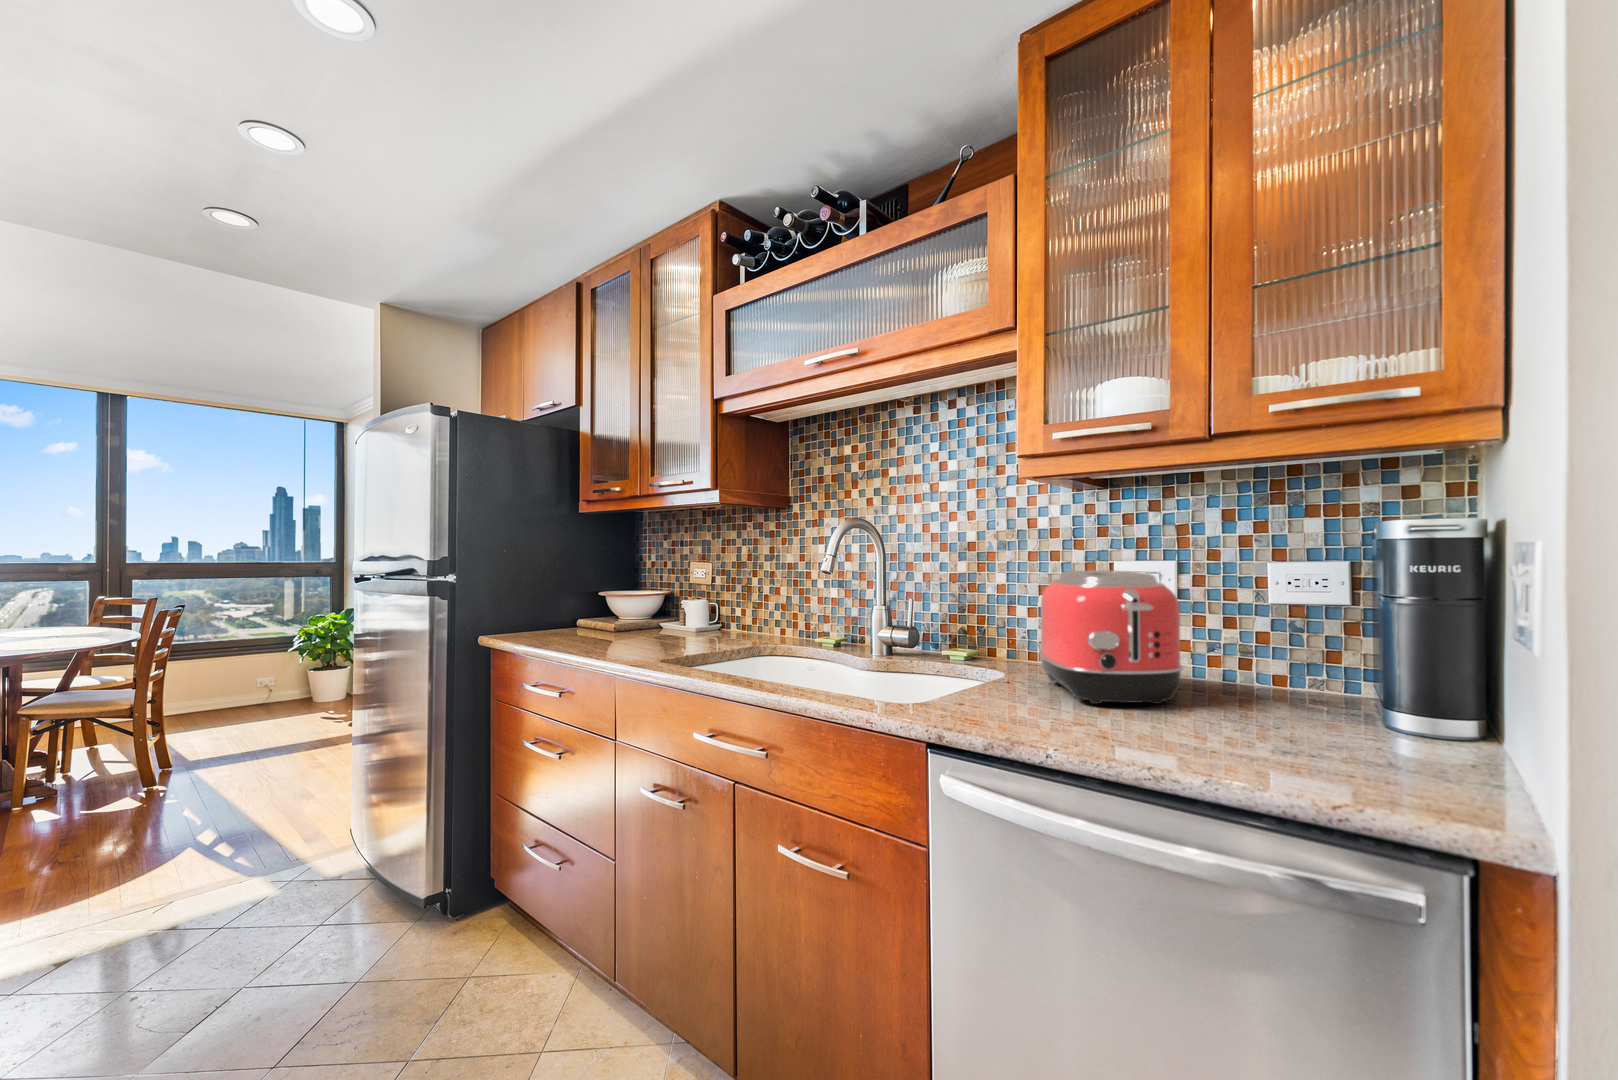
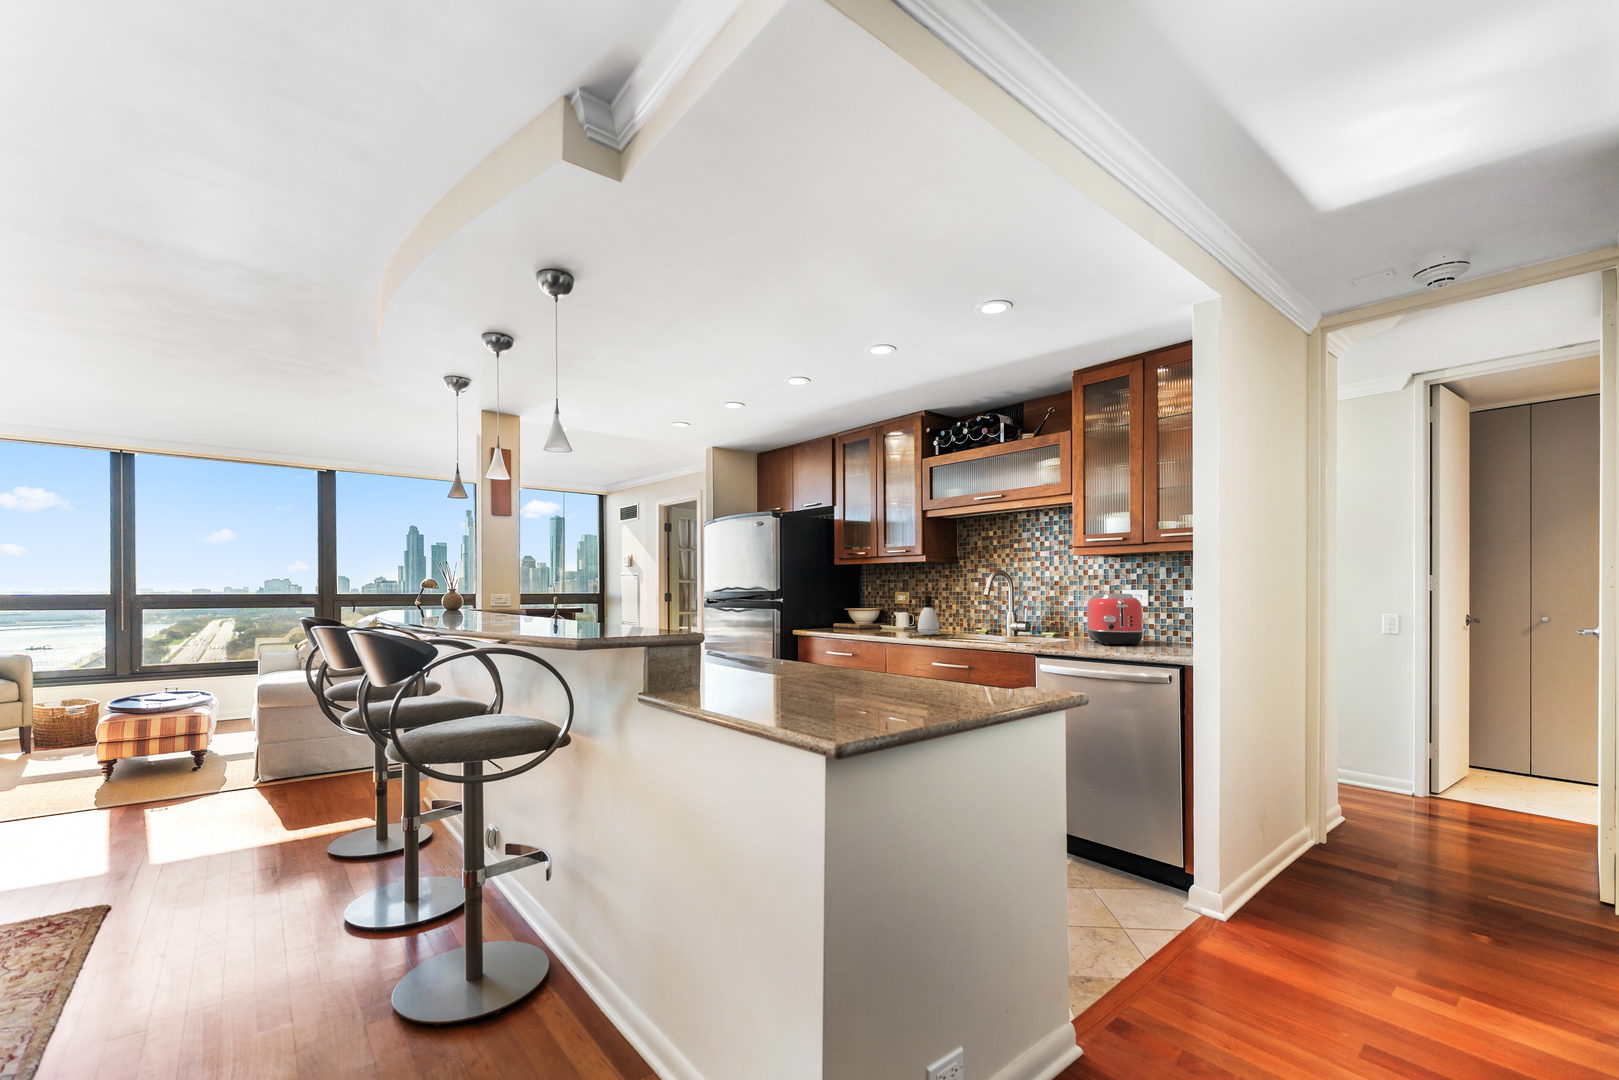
soap dispenser: none [689,574,733,658] -> present [918,595,939,635]

